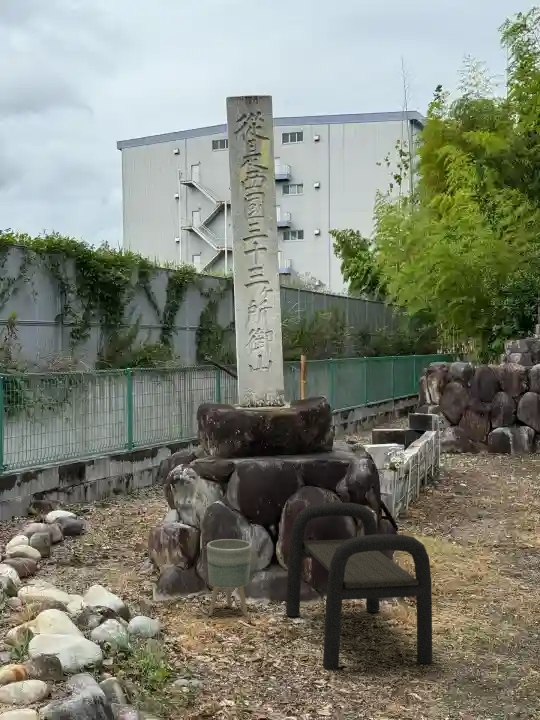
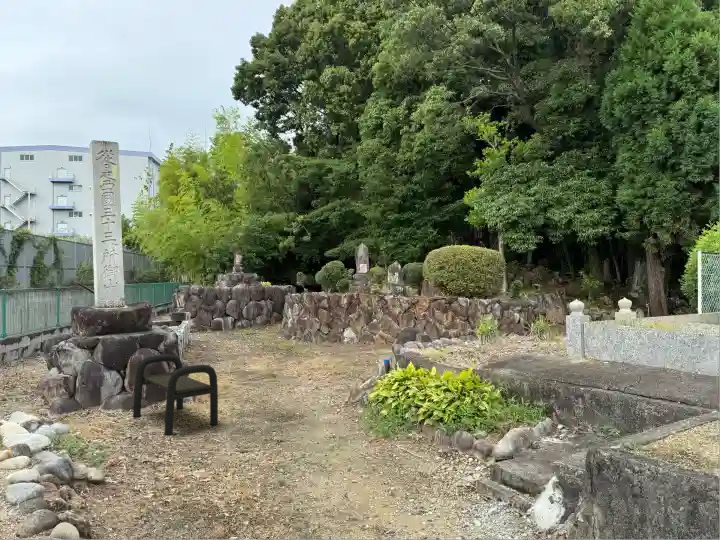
planter: present [207,539,252,616] -> none [85,380,113,423]

